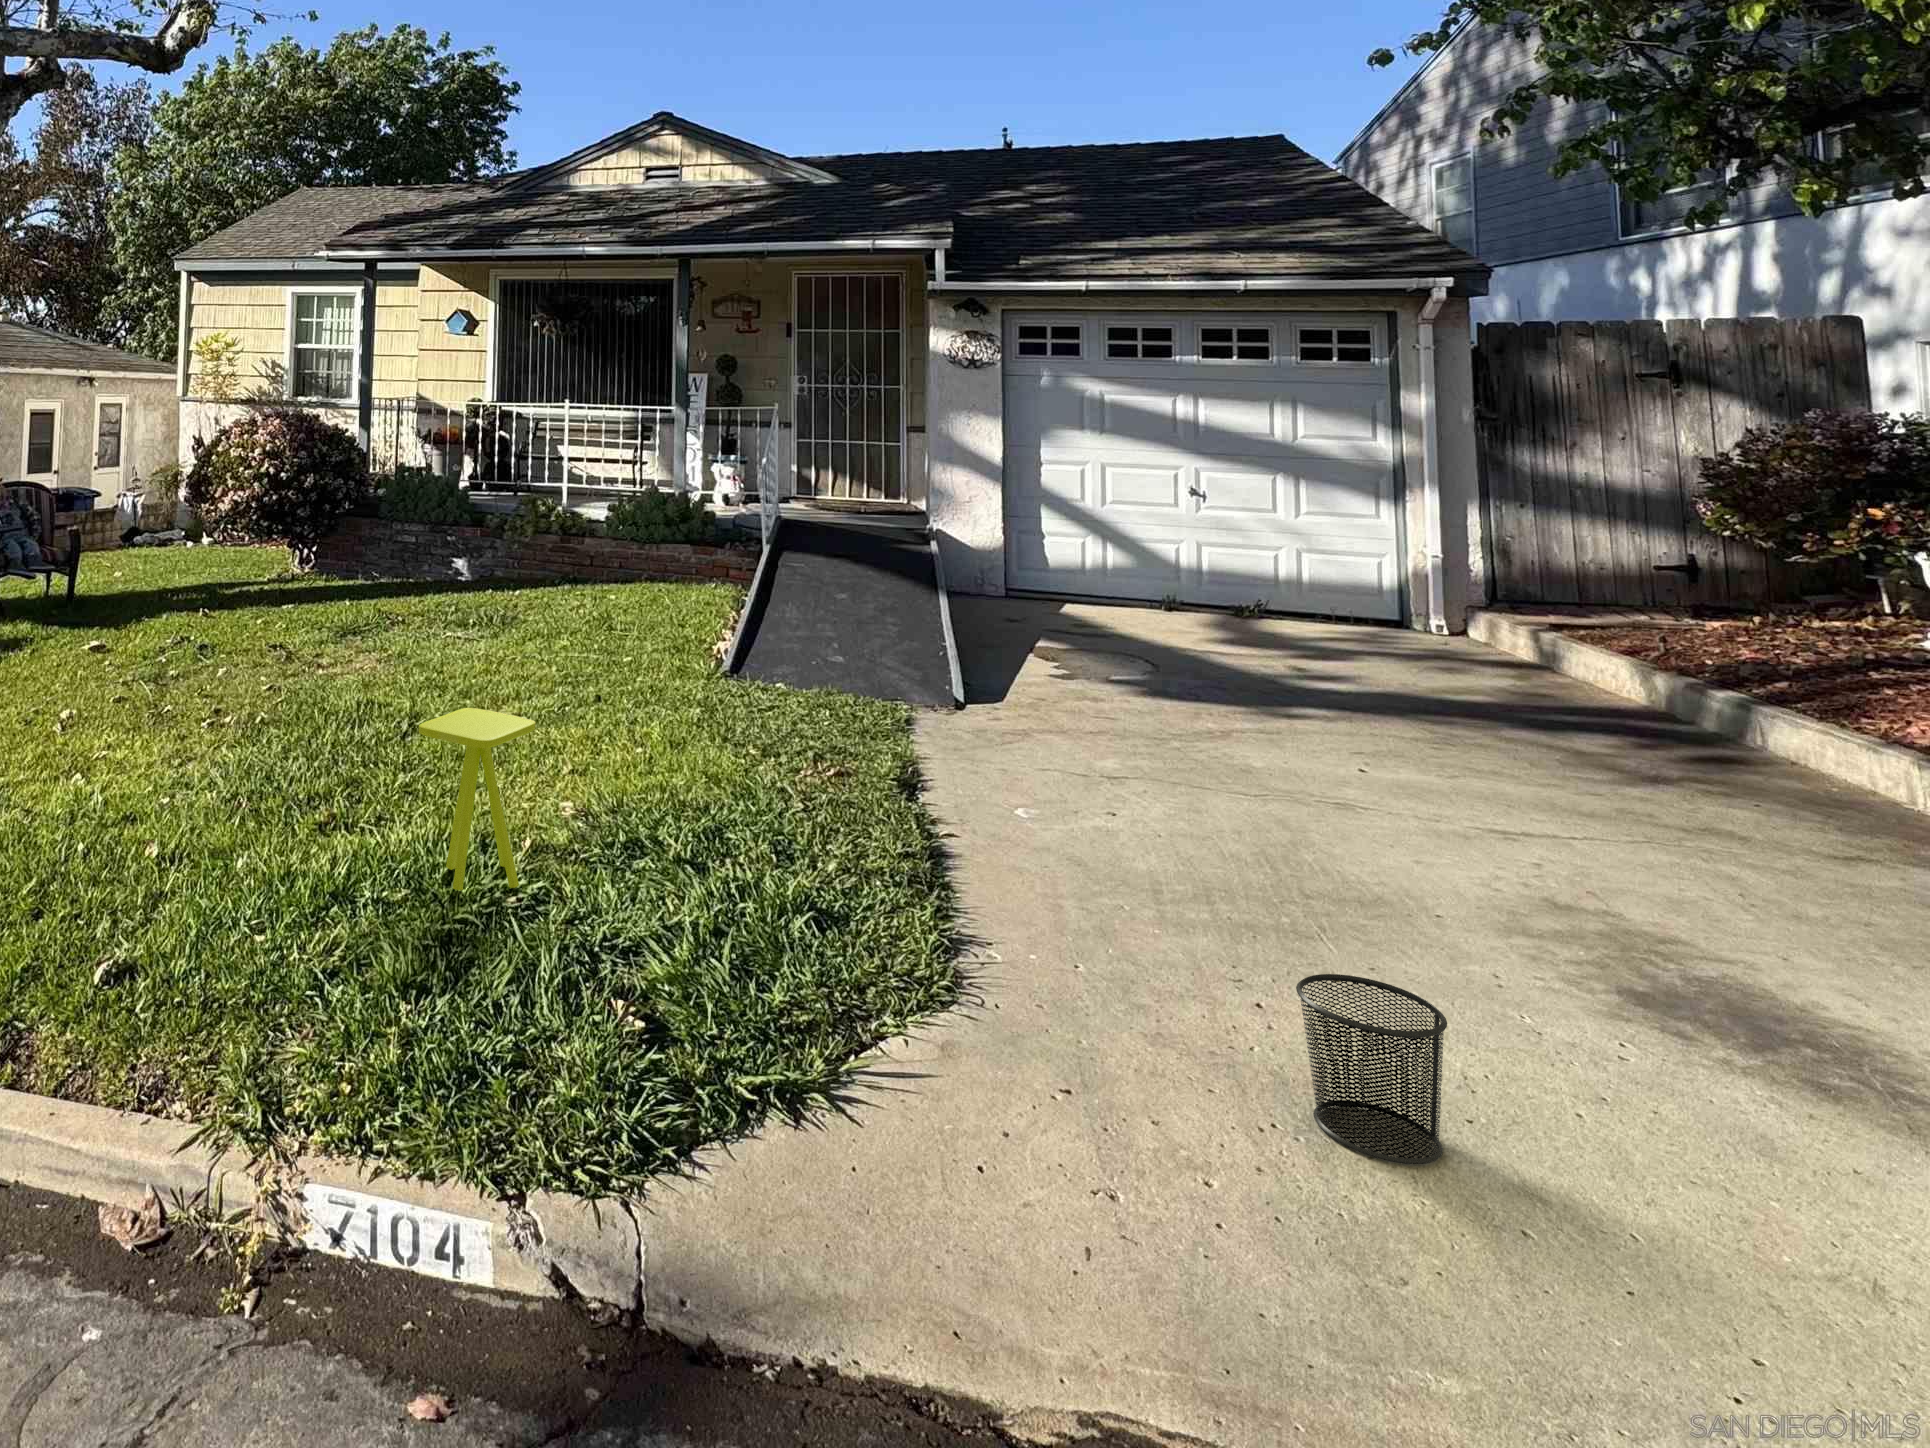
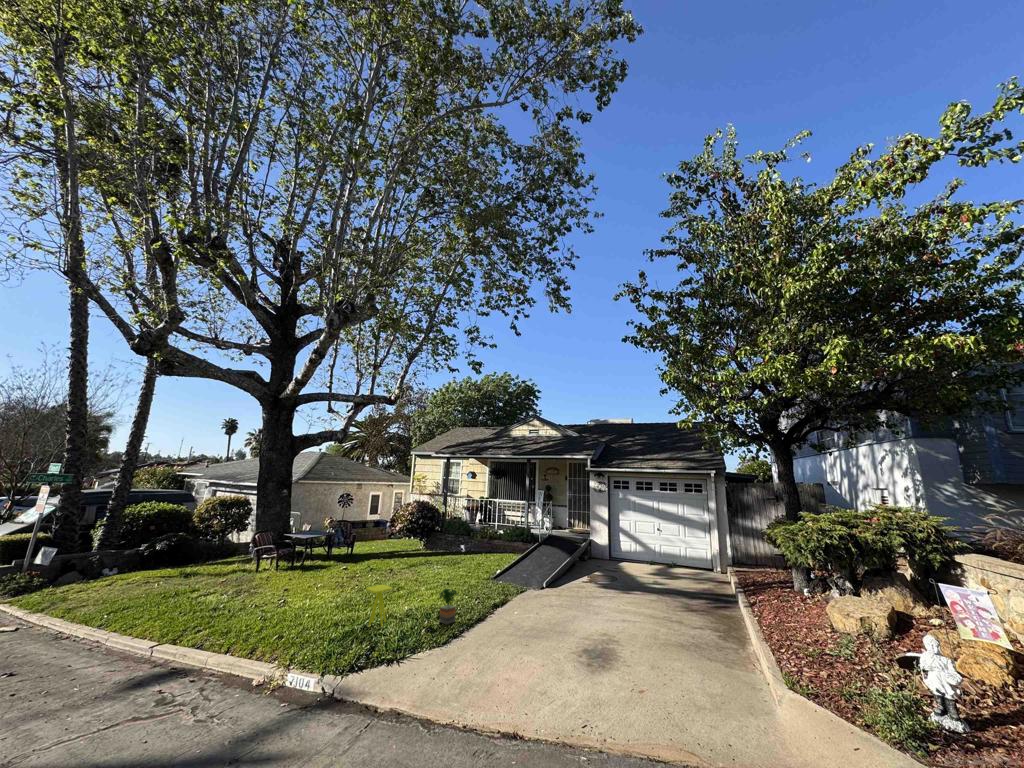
potted tree: none [736,716,827,870] -> present [440,589,459,624]
waste bin: present [1296,974,1447,1165] -> none [495,643,519,681]

